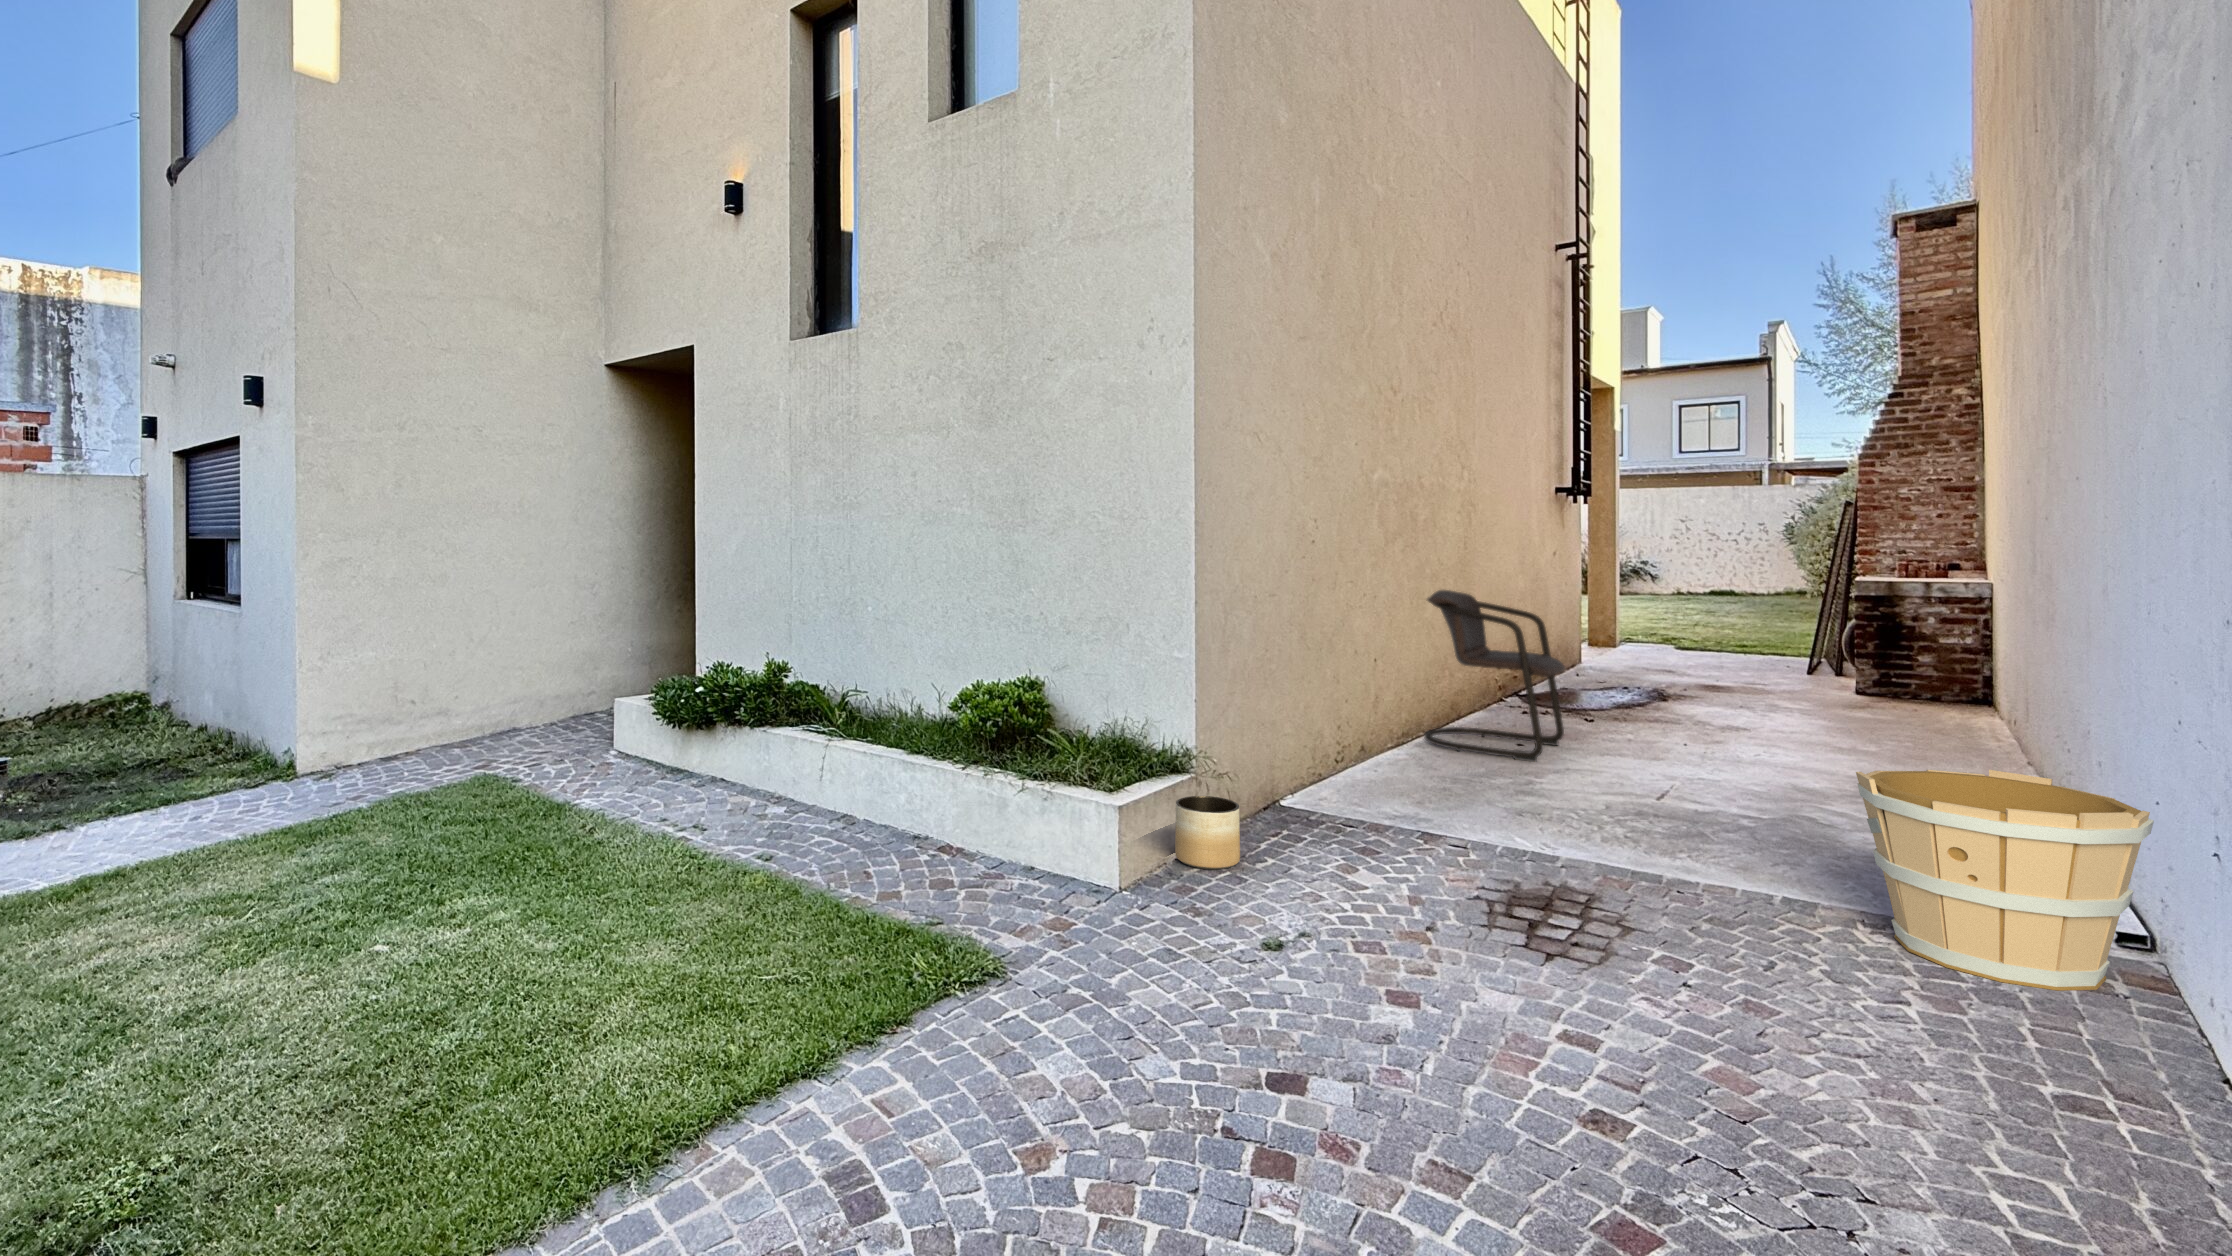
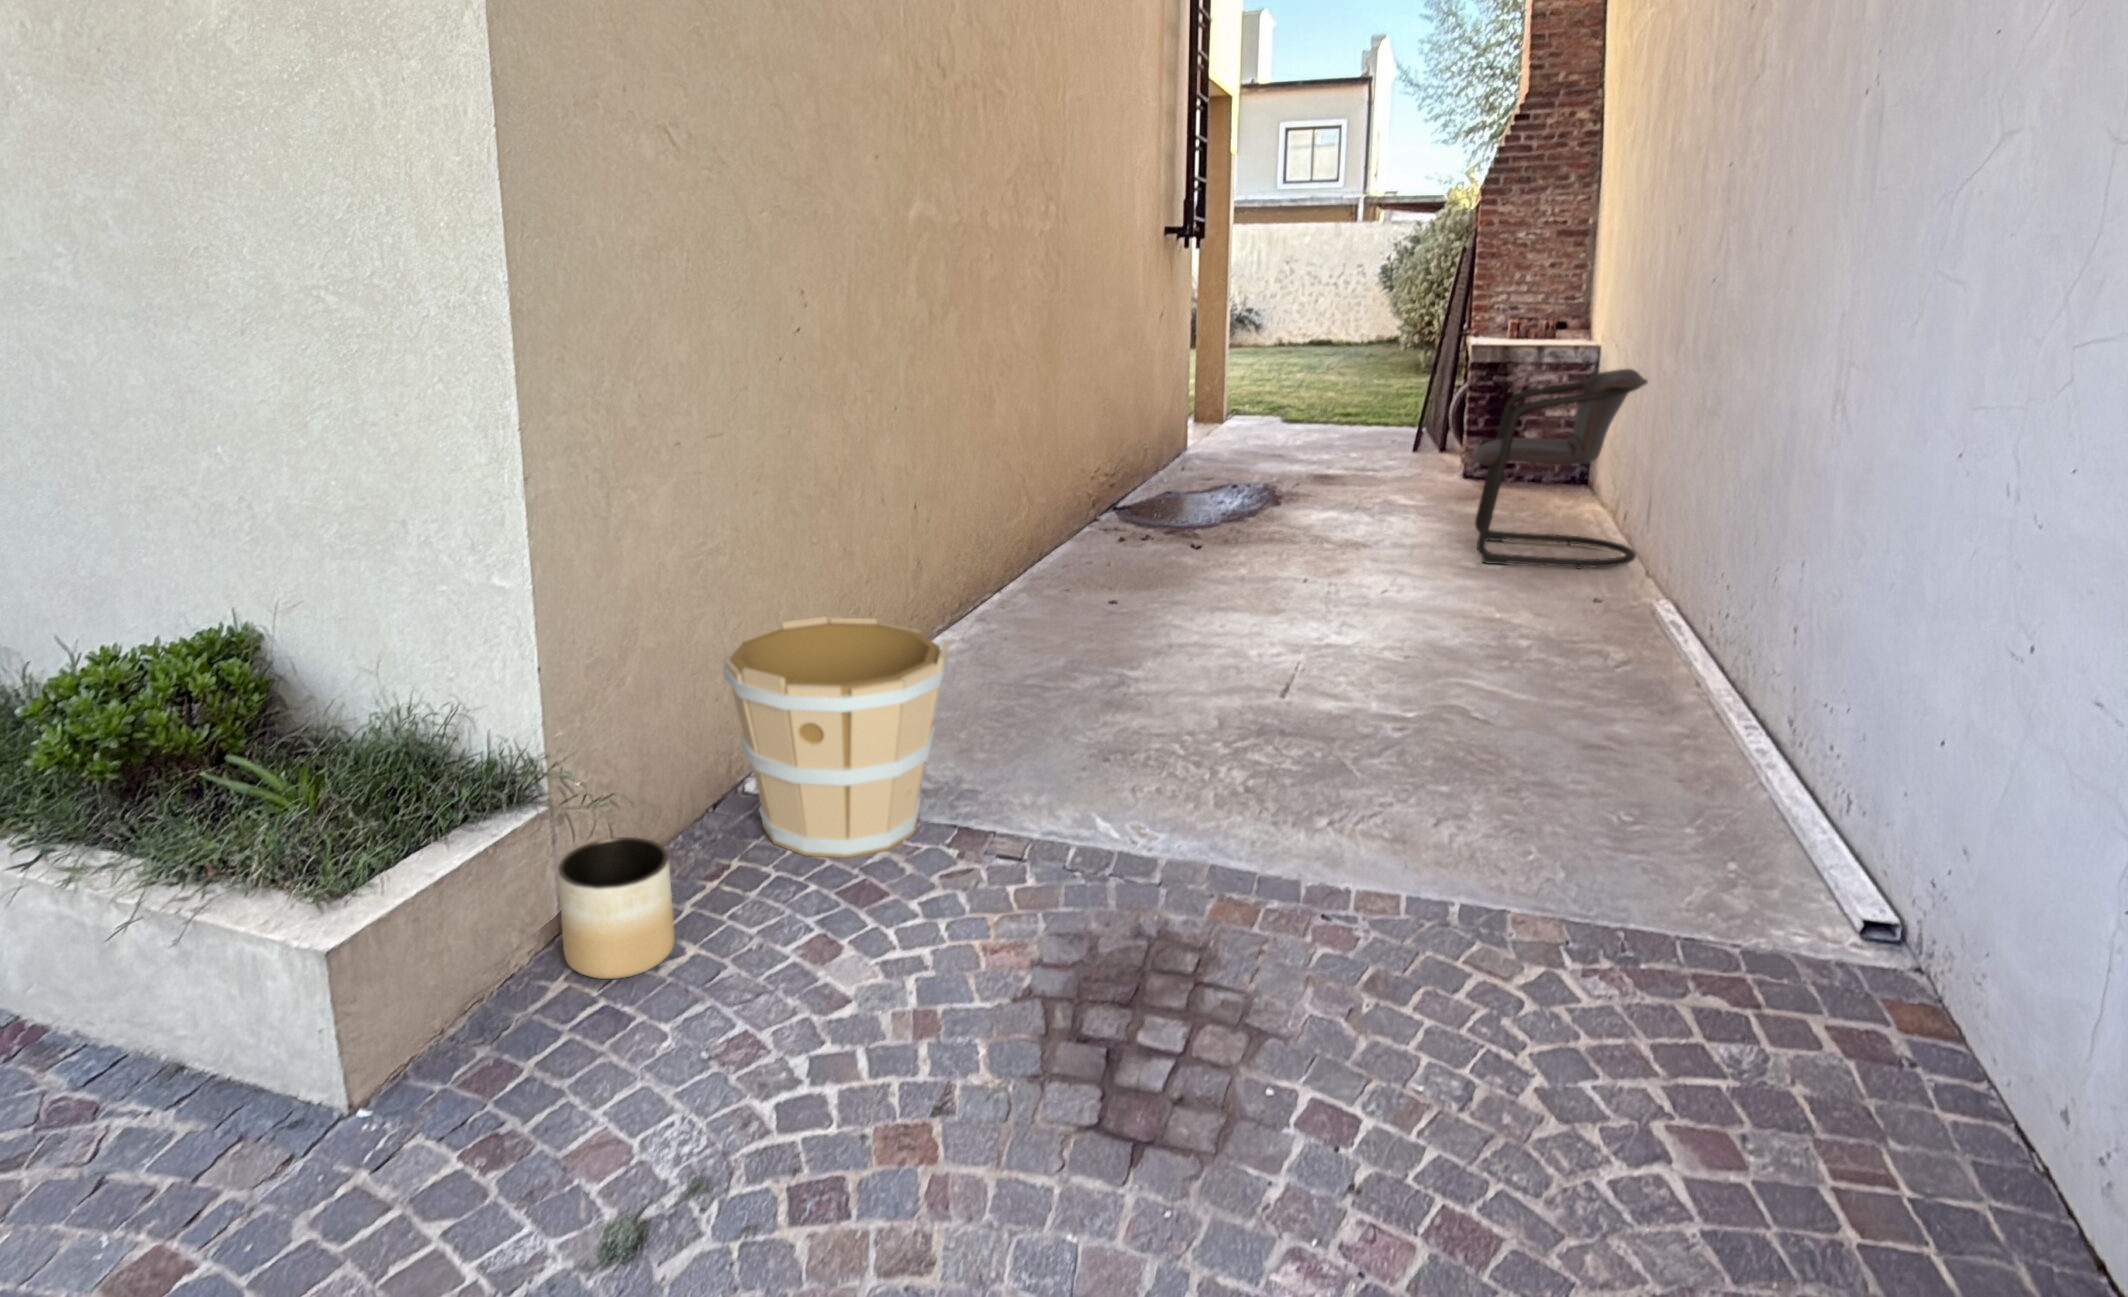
chair: present [1424,590,1565,762] -> present [1473,369,1648,569]
wooden bucket: present [1856,770,2154,991] -> present [723,616,949,858]

